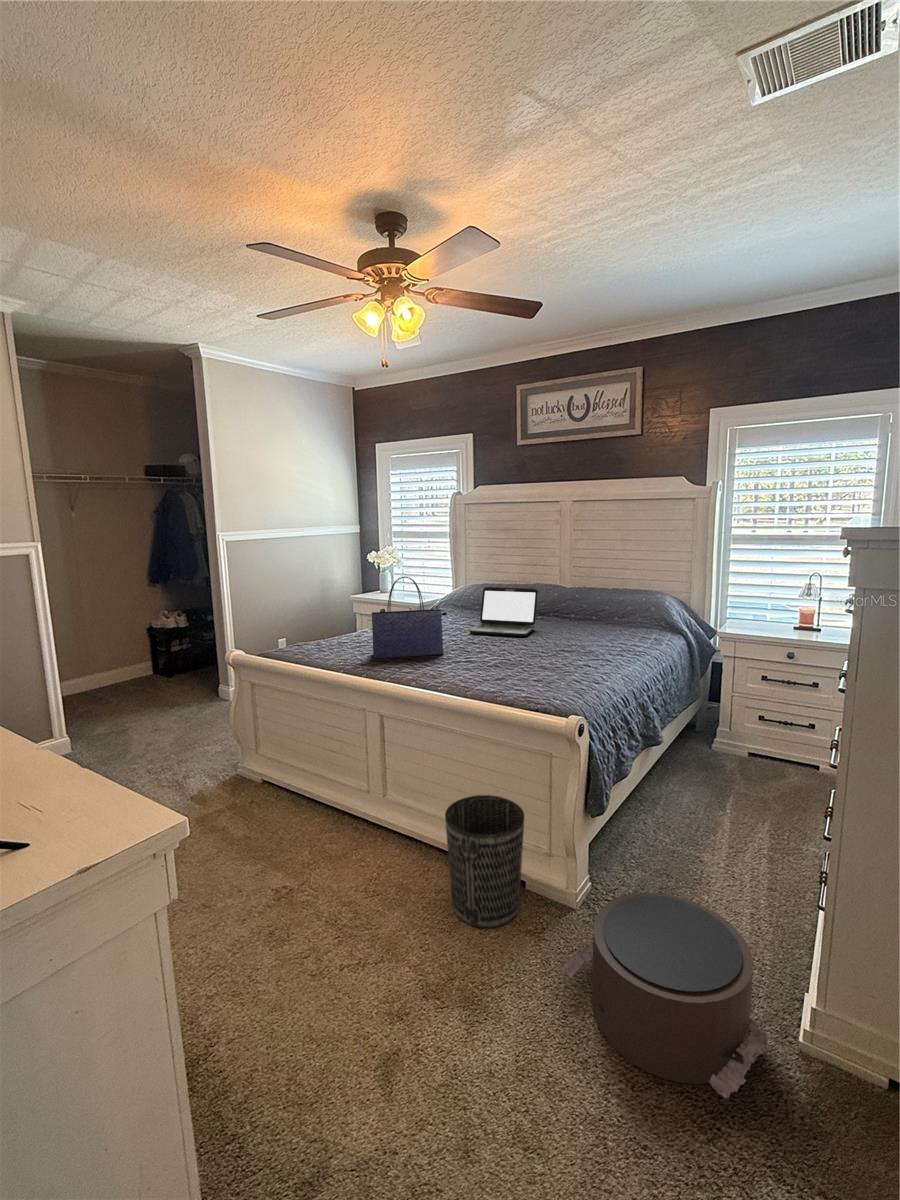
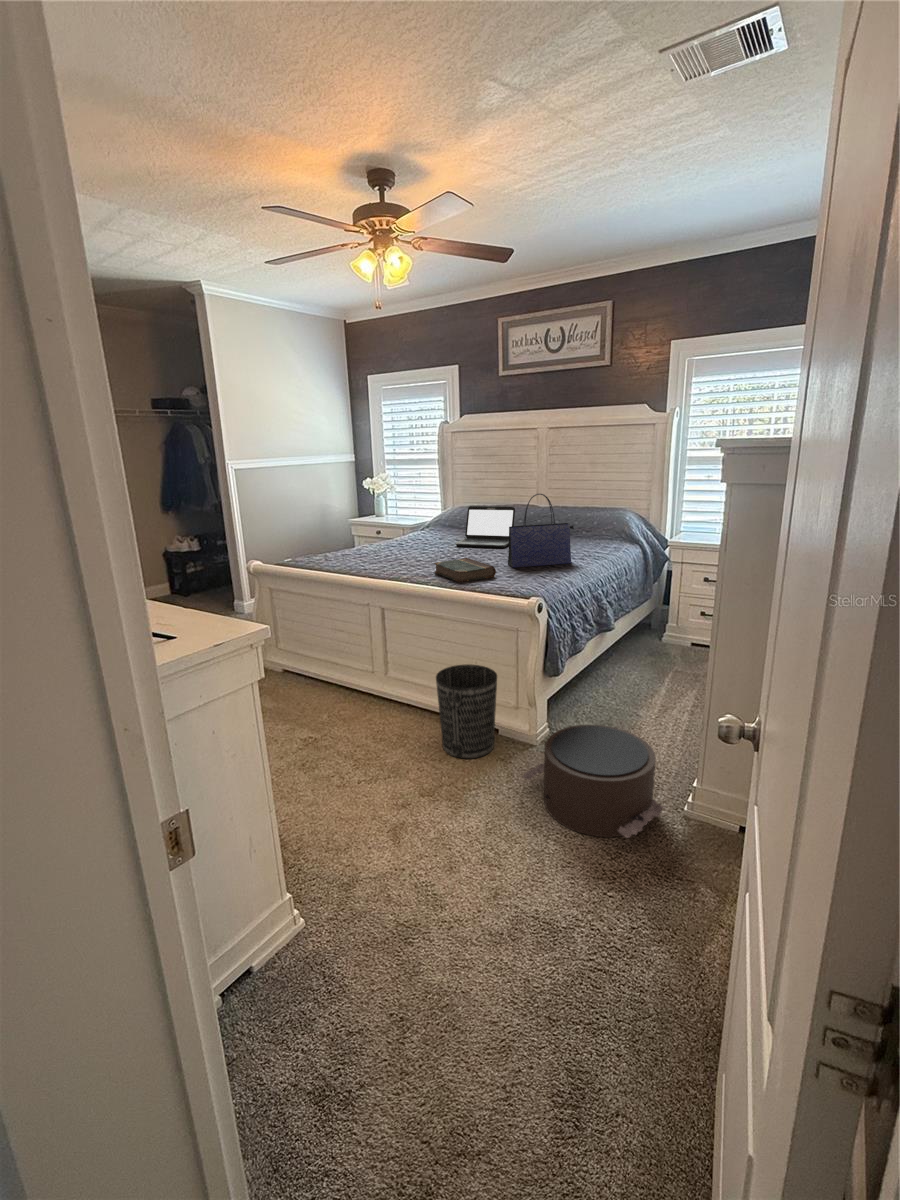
tote bag: present [372,577,447,659] -> present [508,494,574,568]
book: none [444,652,520,686] -> present [434,558,496,582]

